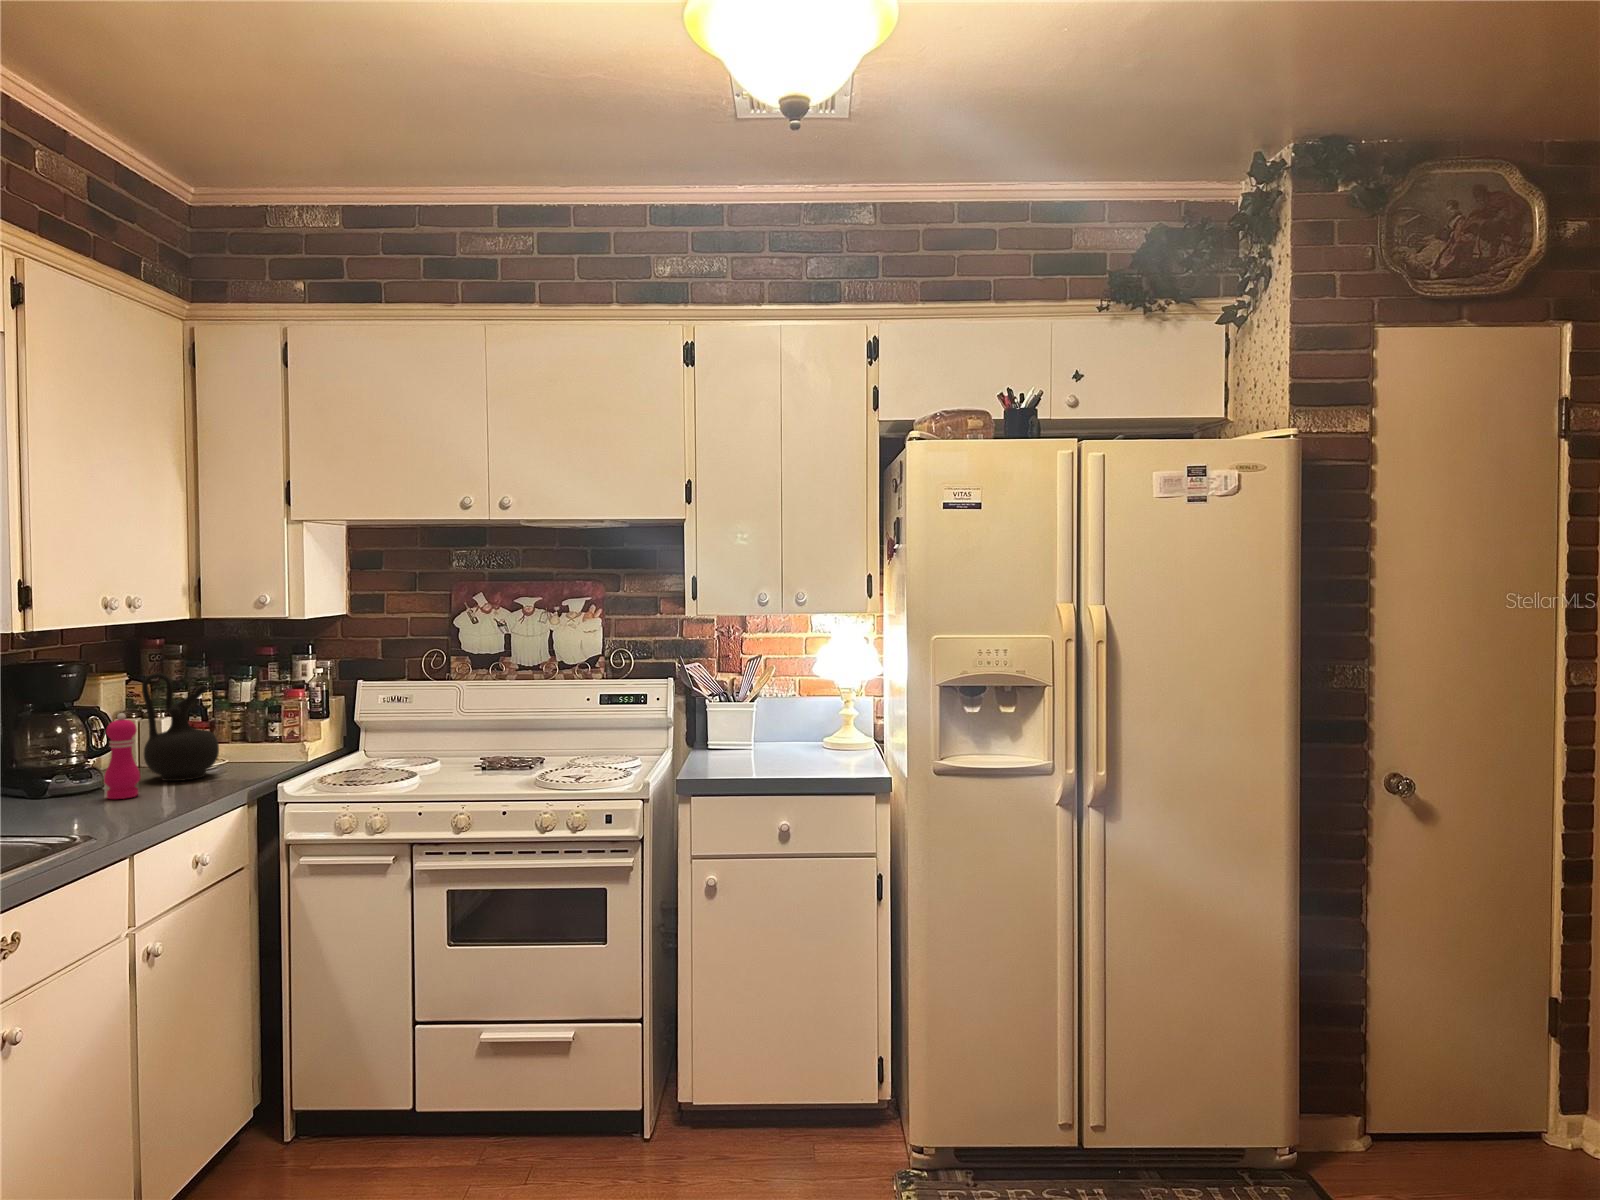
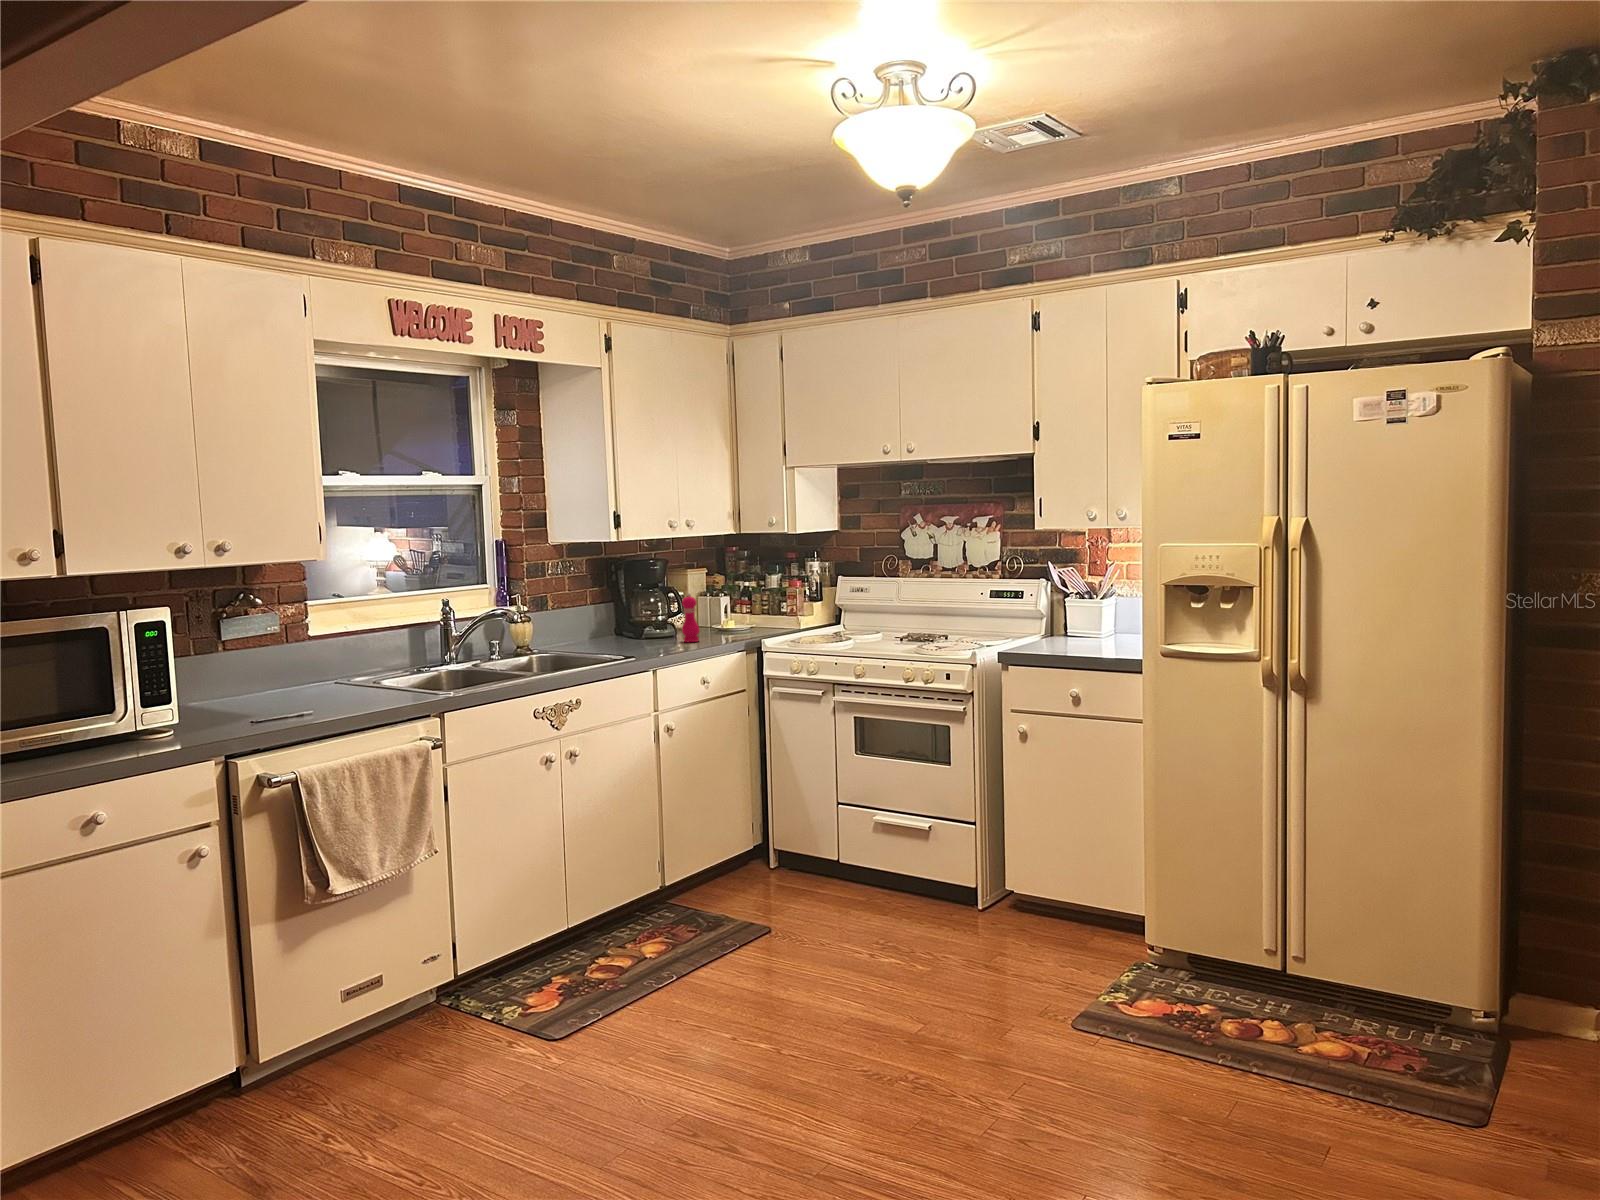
ceramic jug: present [142,673,219,781] -> none [706,569,748,636]

